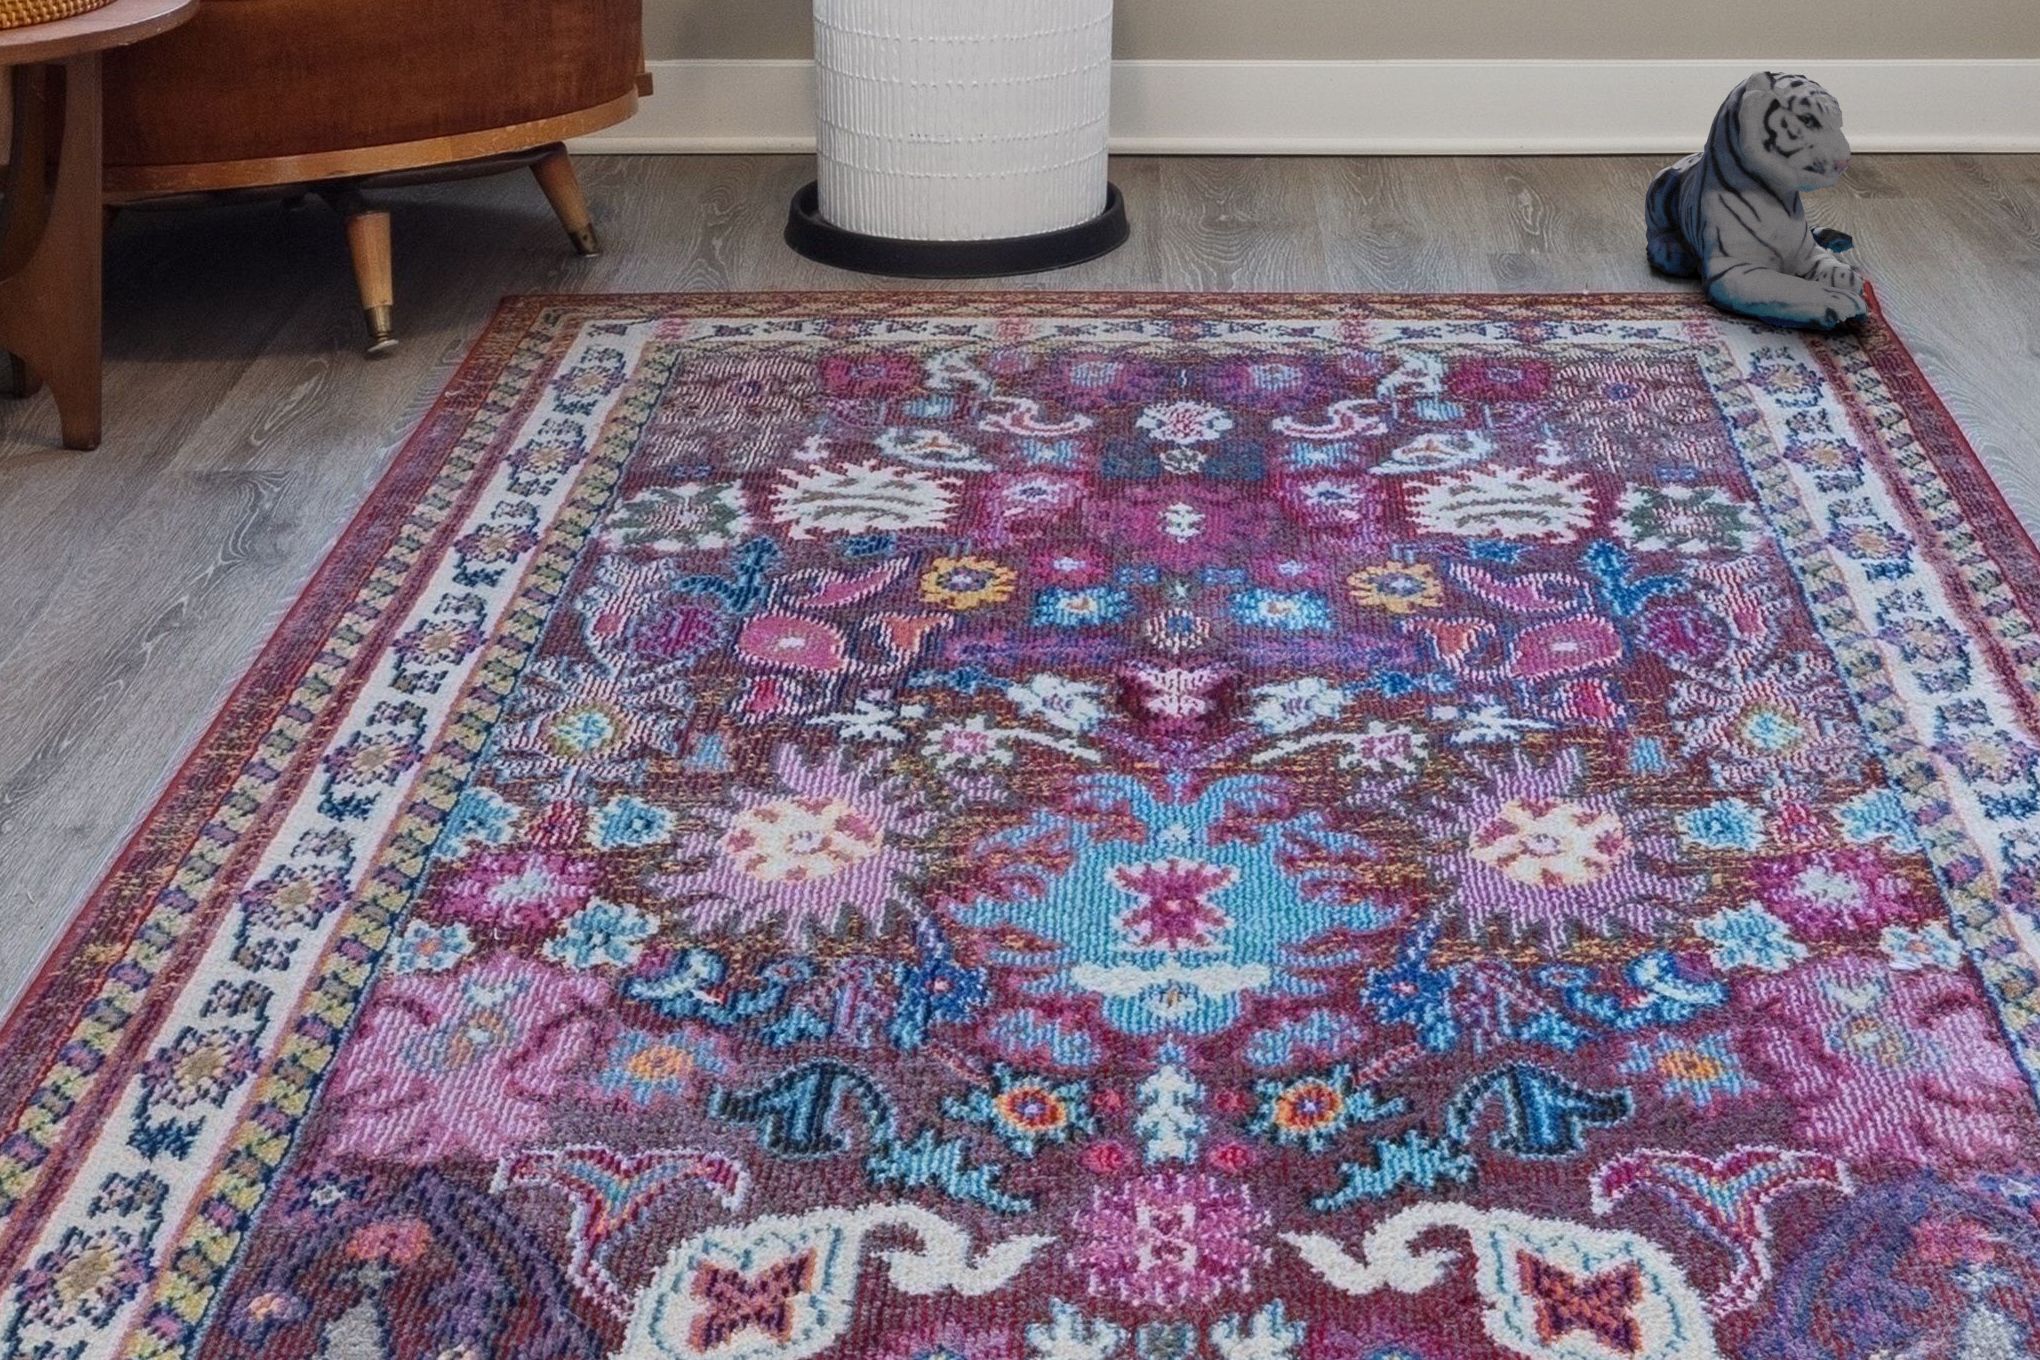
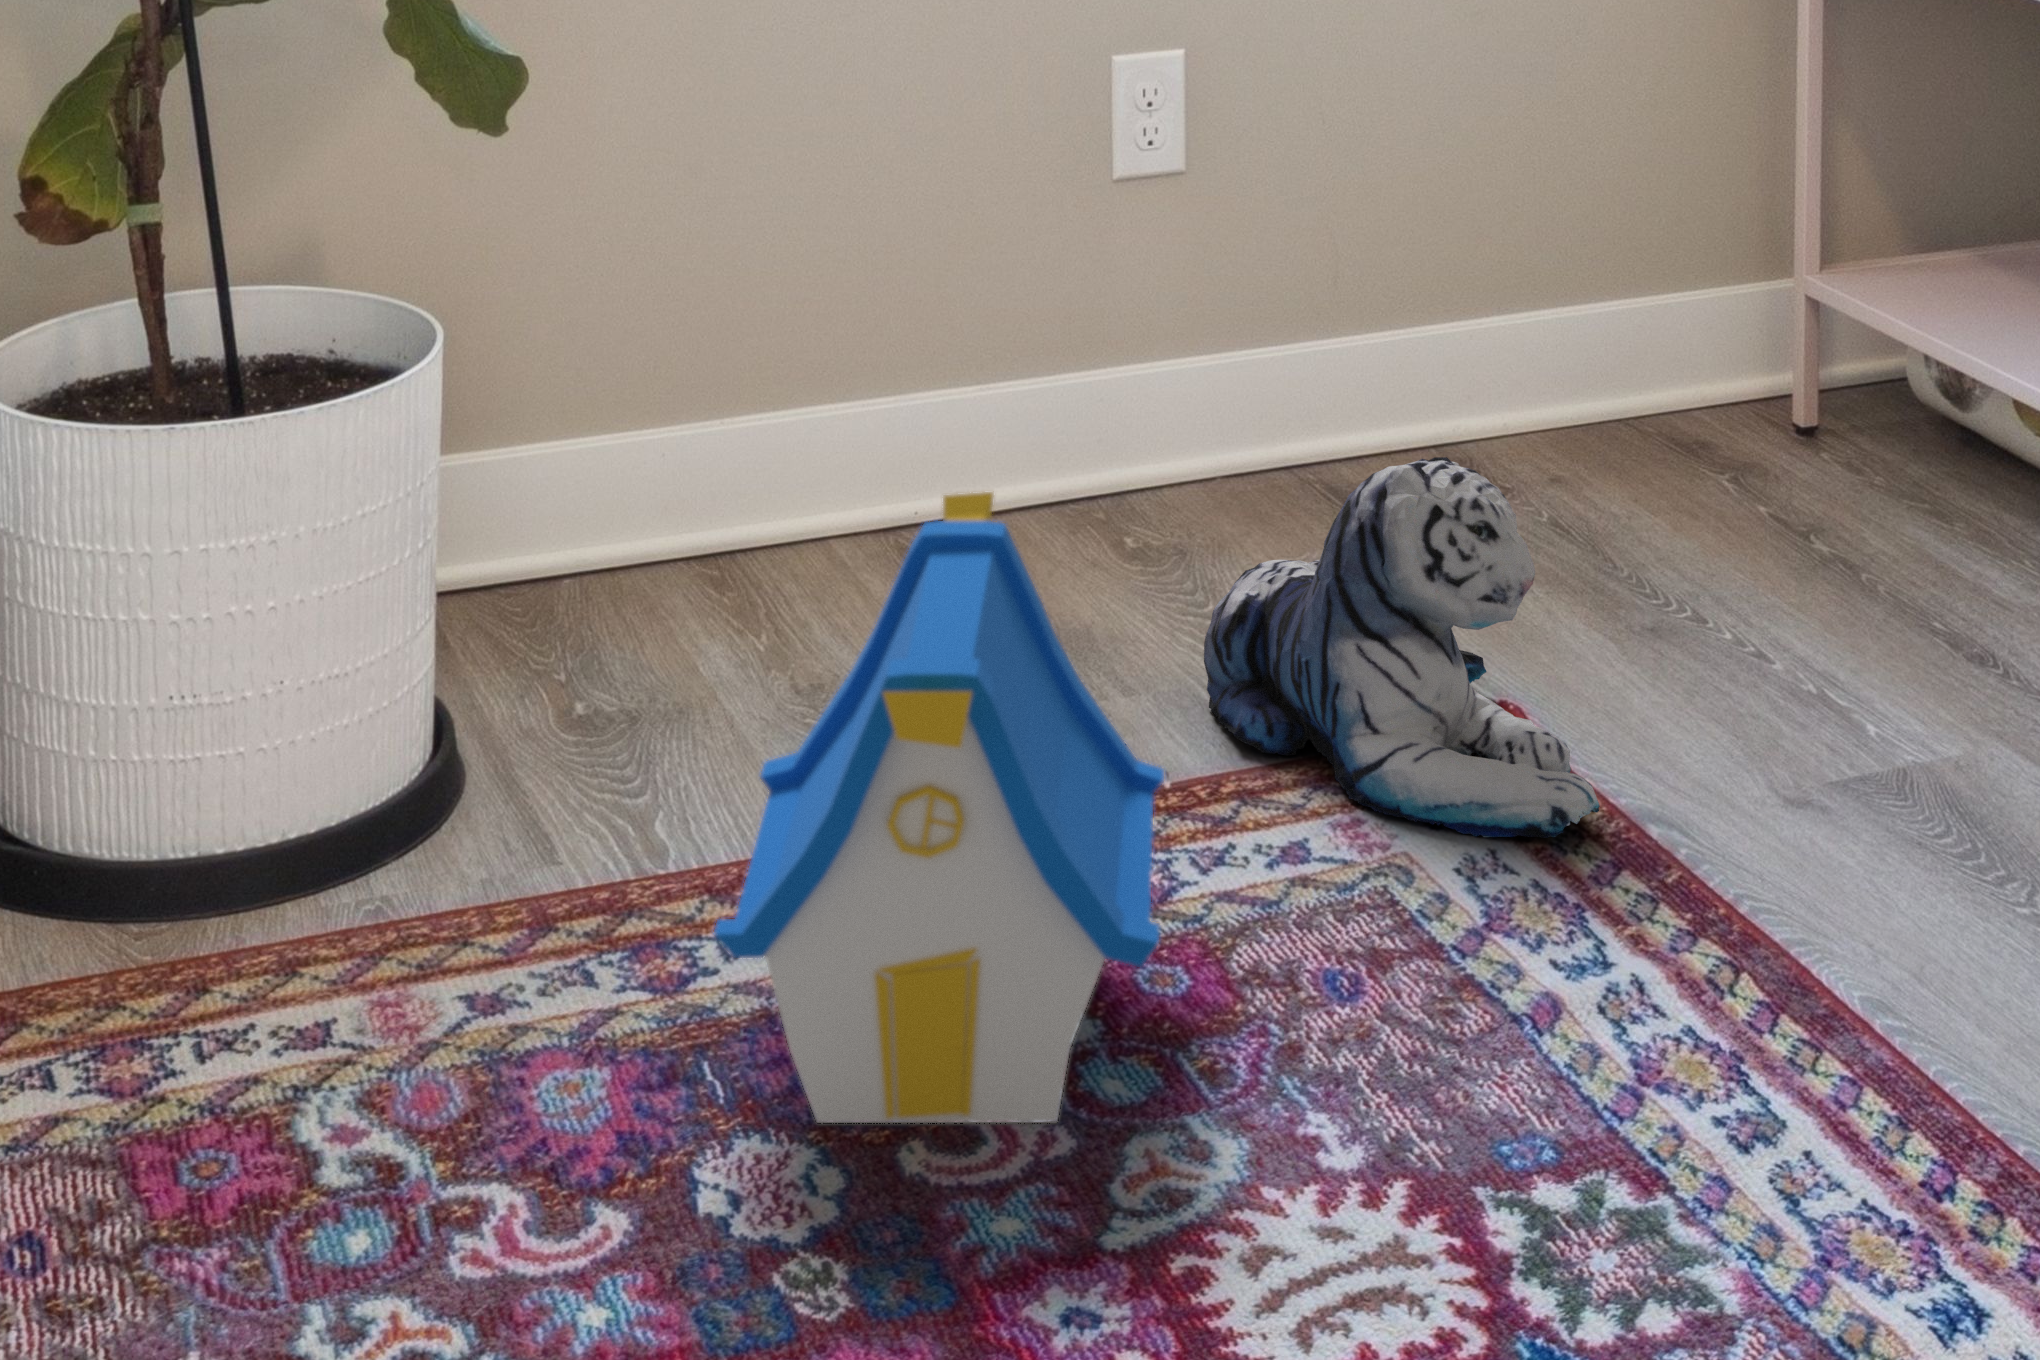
toy house: none [1176,38,1522,410] -> present [713,492,1164,1123]

